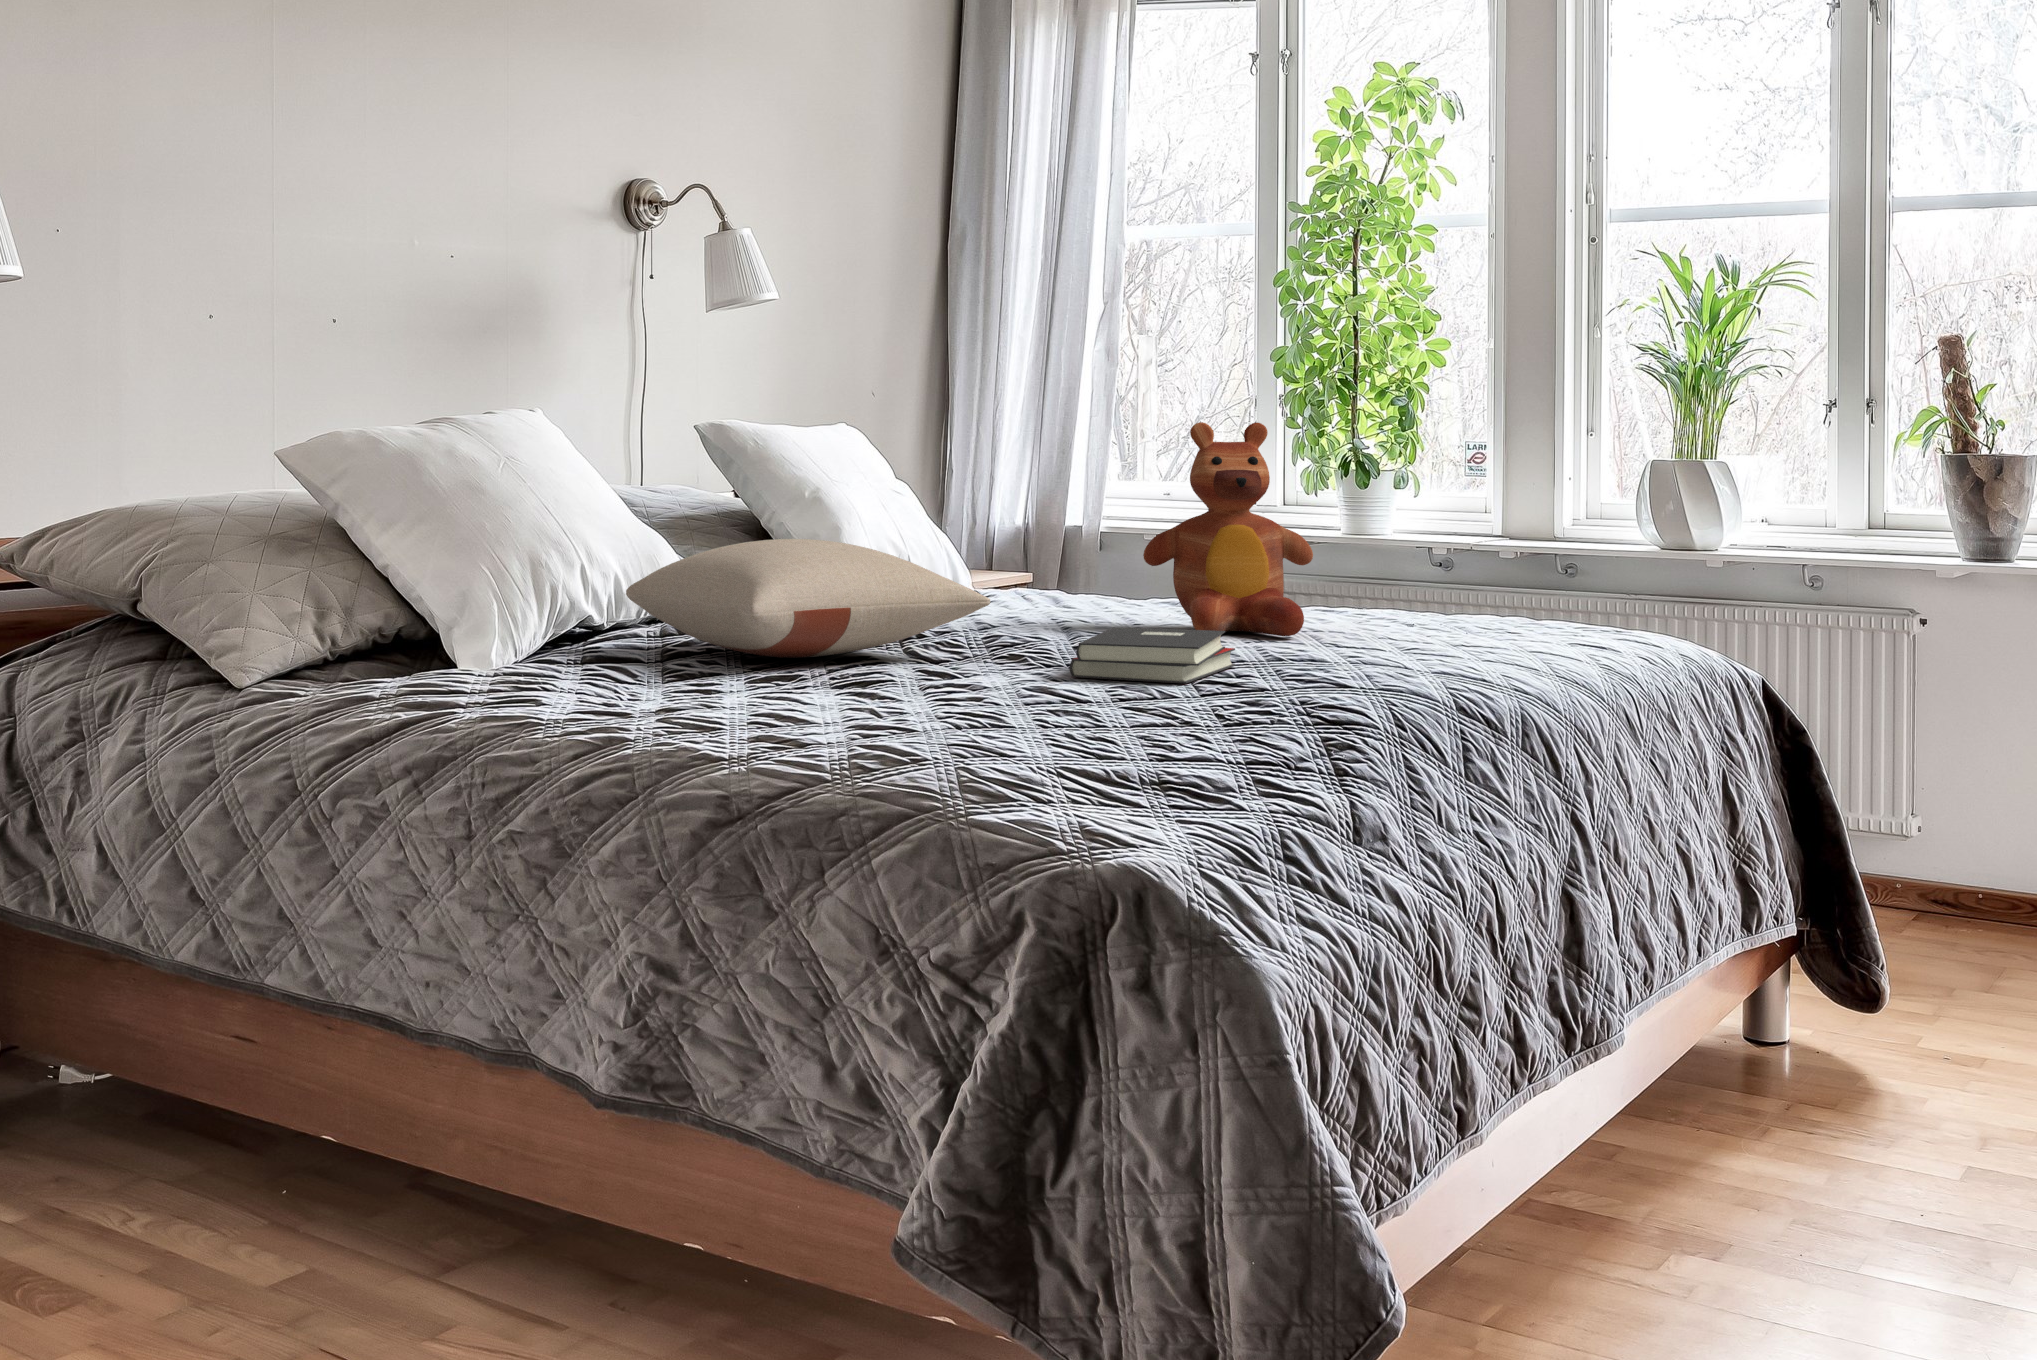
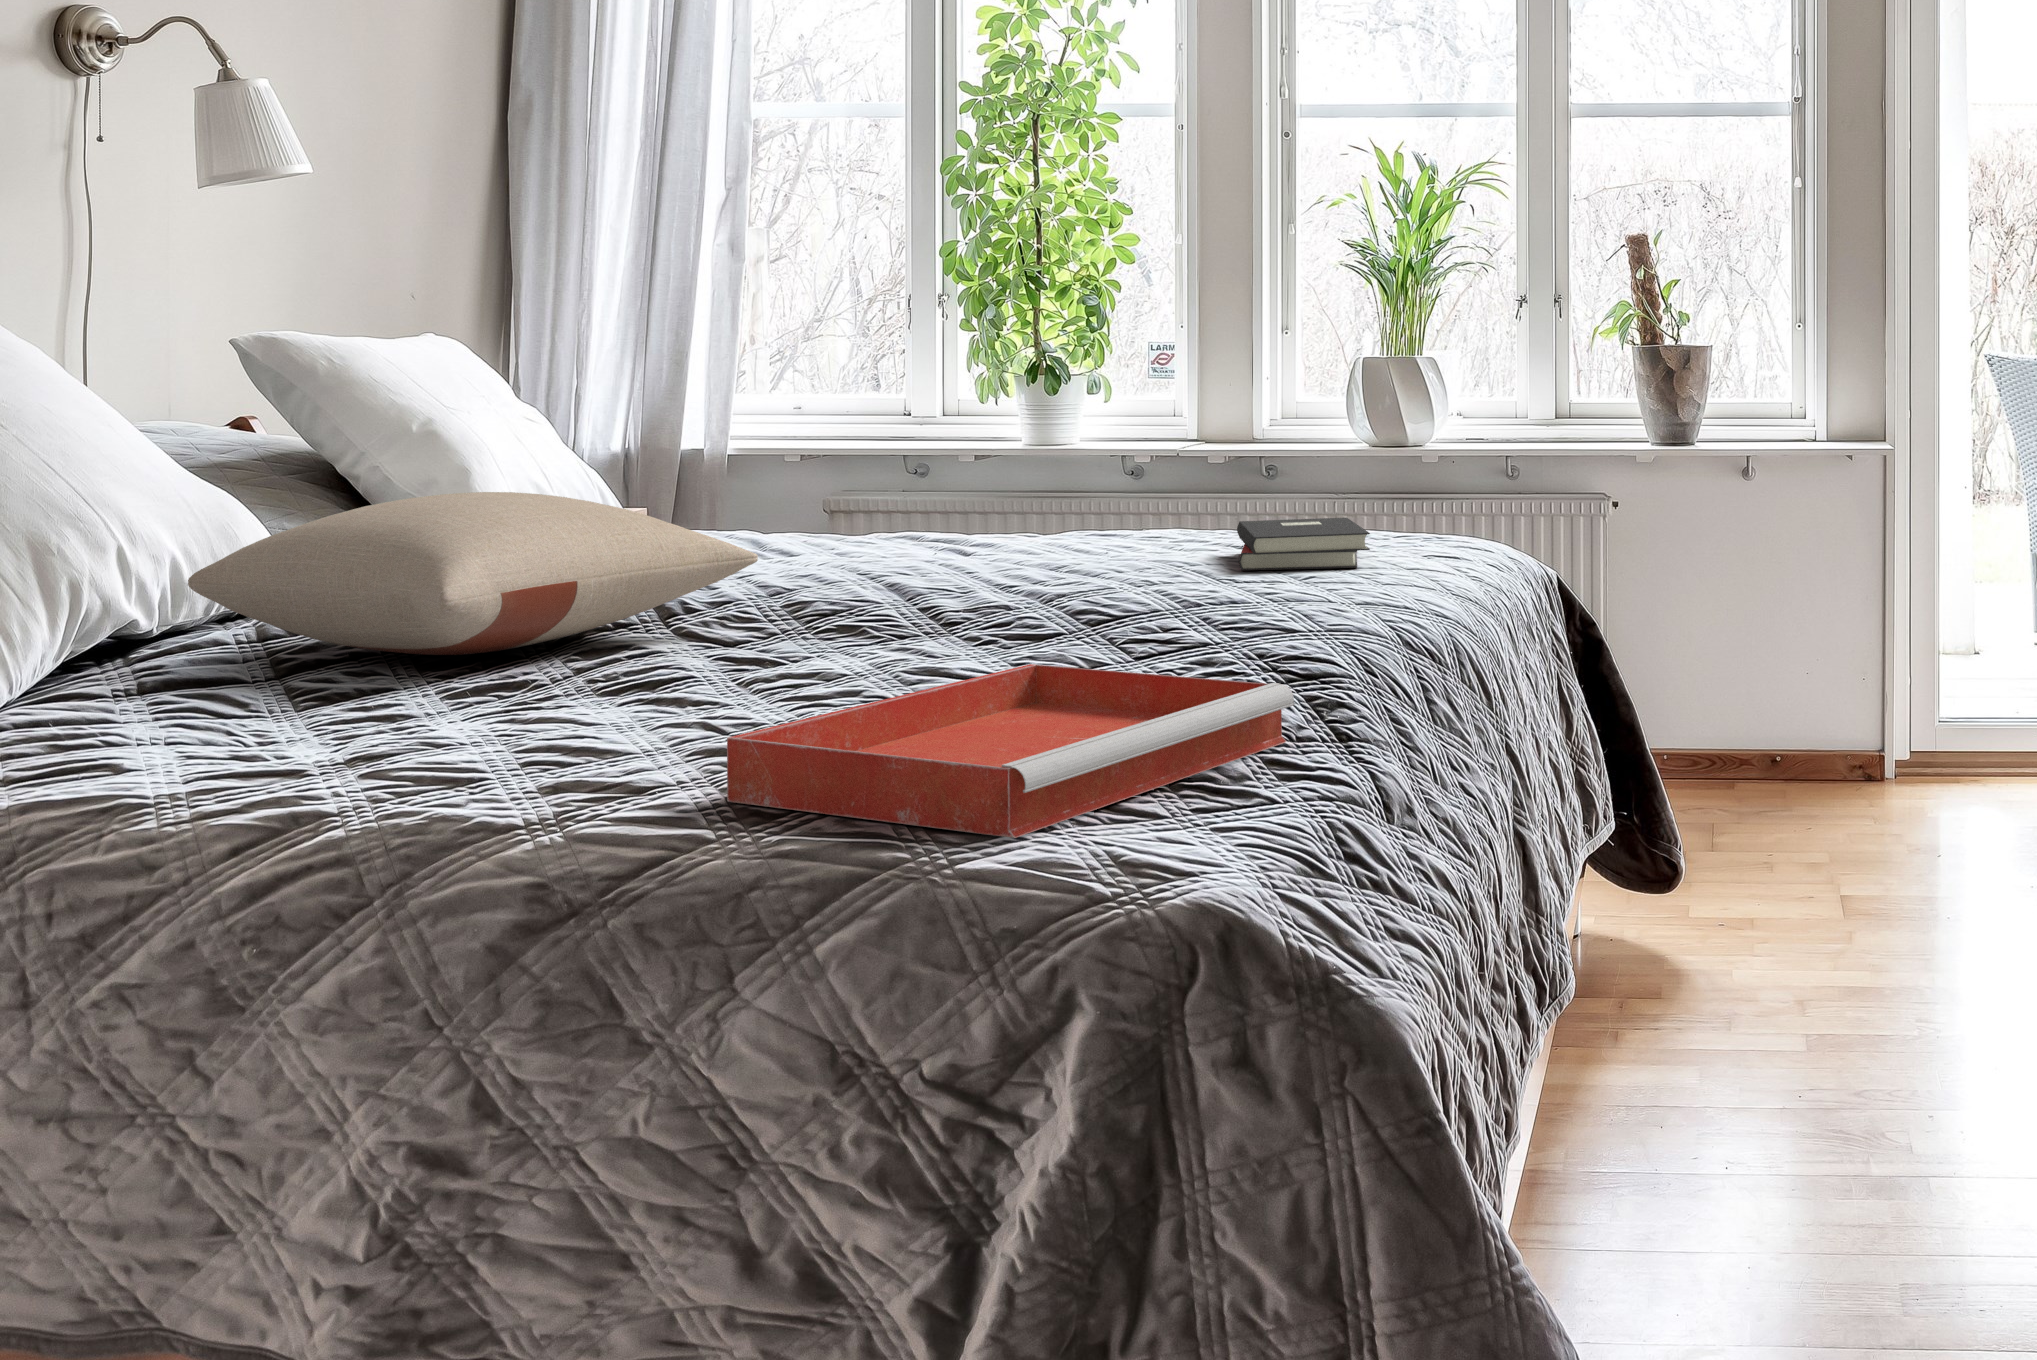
teddy bear: present [1143,422,1313,636] -> none [899,326,1100,577]
hardback book: present [1069,627,1235,684] -> present [1237,518,1370,570]
tray: none [845,687,1270,795] -> present [727,664,1294,838]

